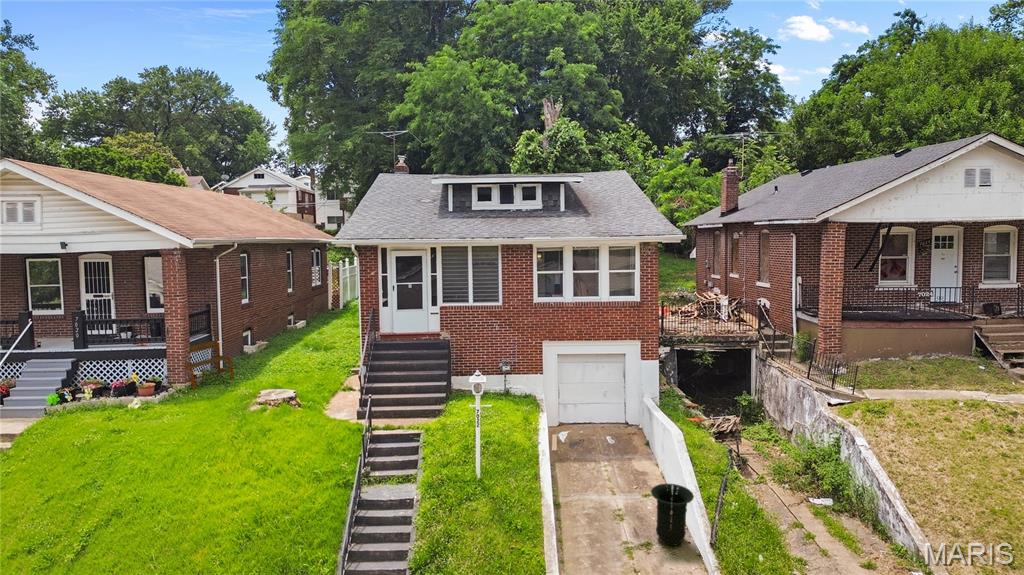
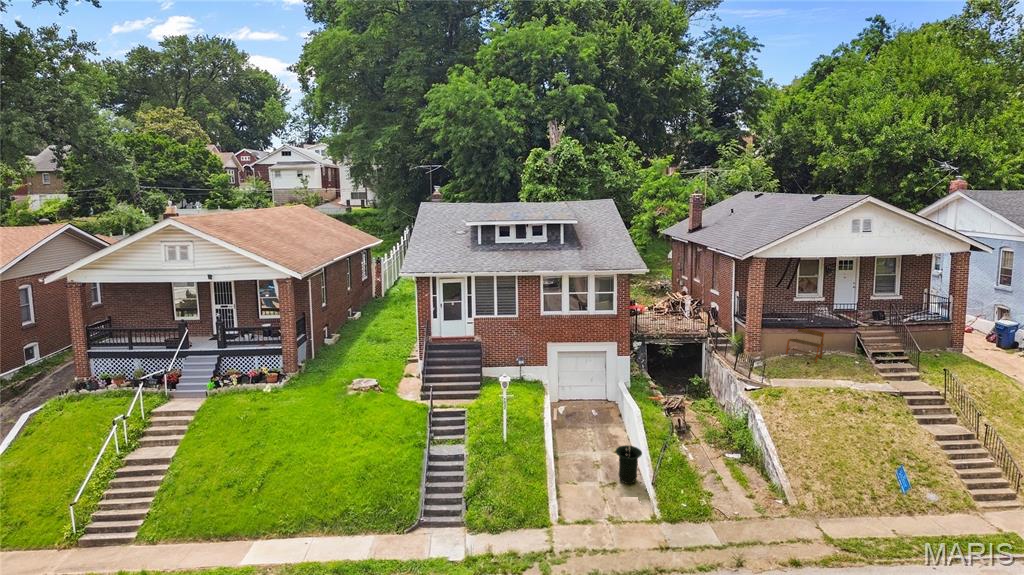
bench: present [185,340,234,390] -> present [786,327,824,362]

